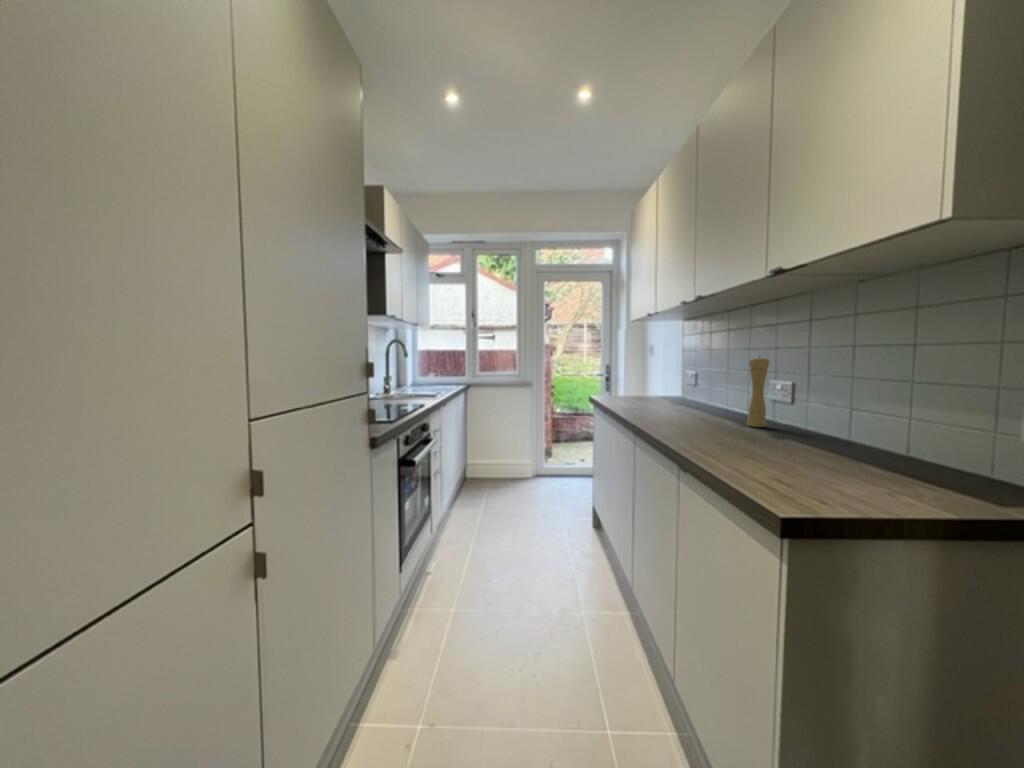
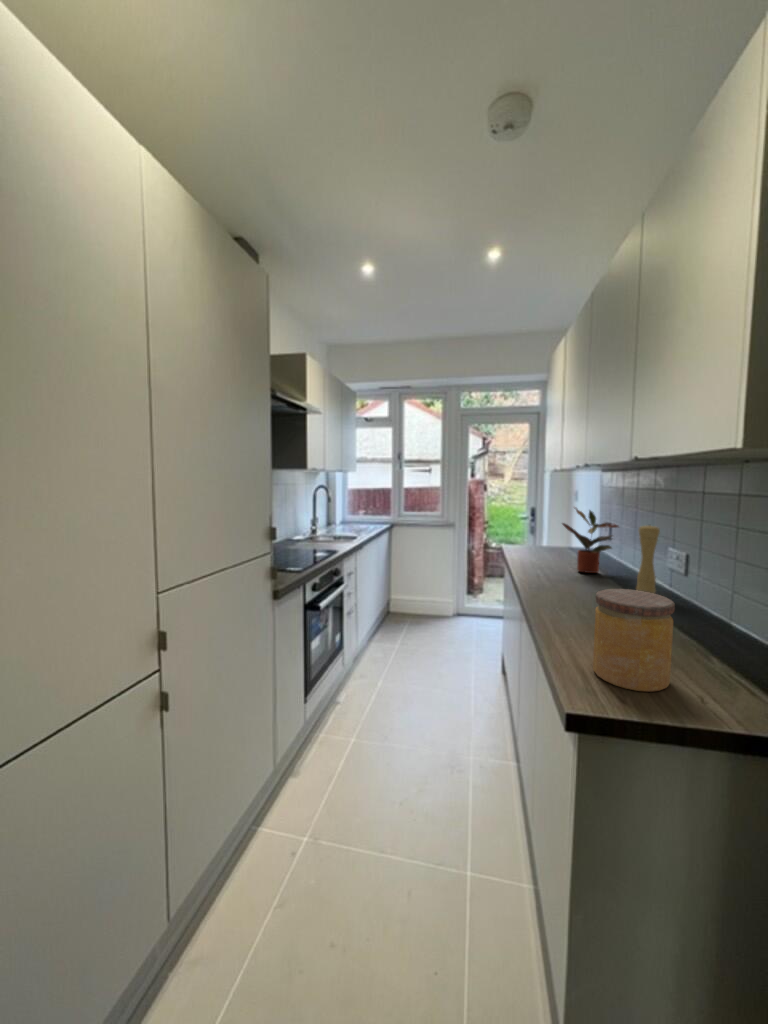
potted plant: none [661,348,717,414] -> present [562,508,618,573]
jar: none [775,395,869,496] -> present [593,589,675,692]

